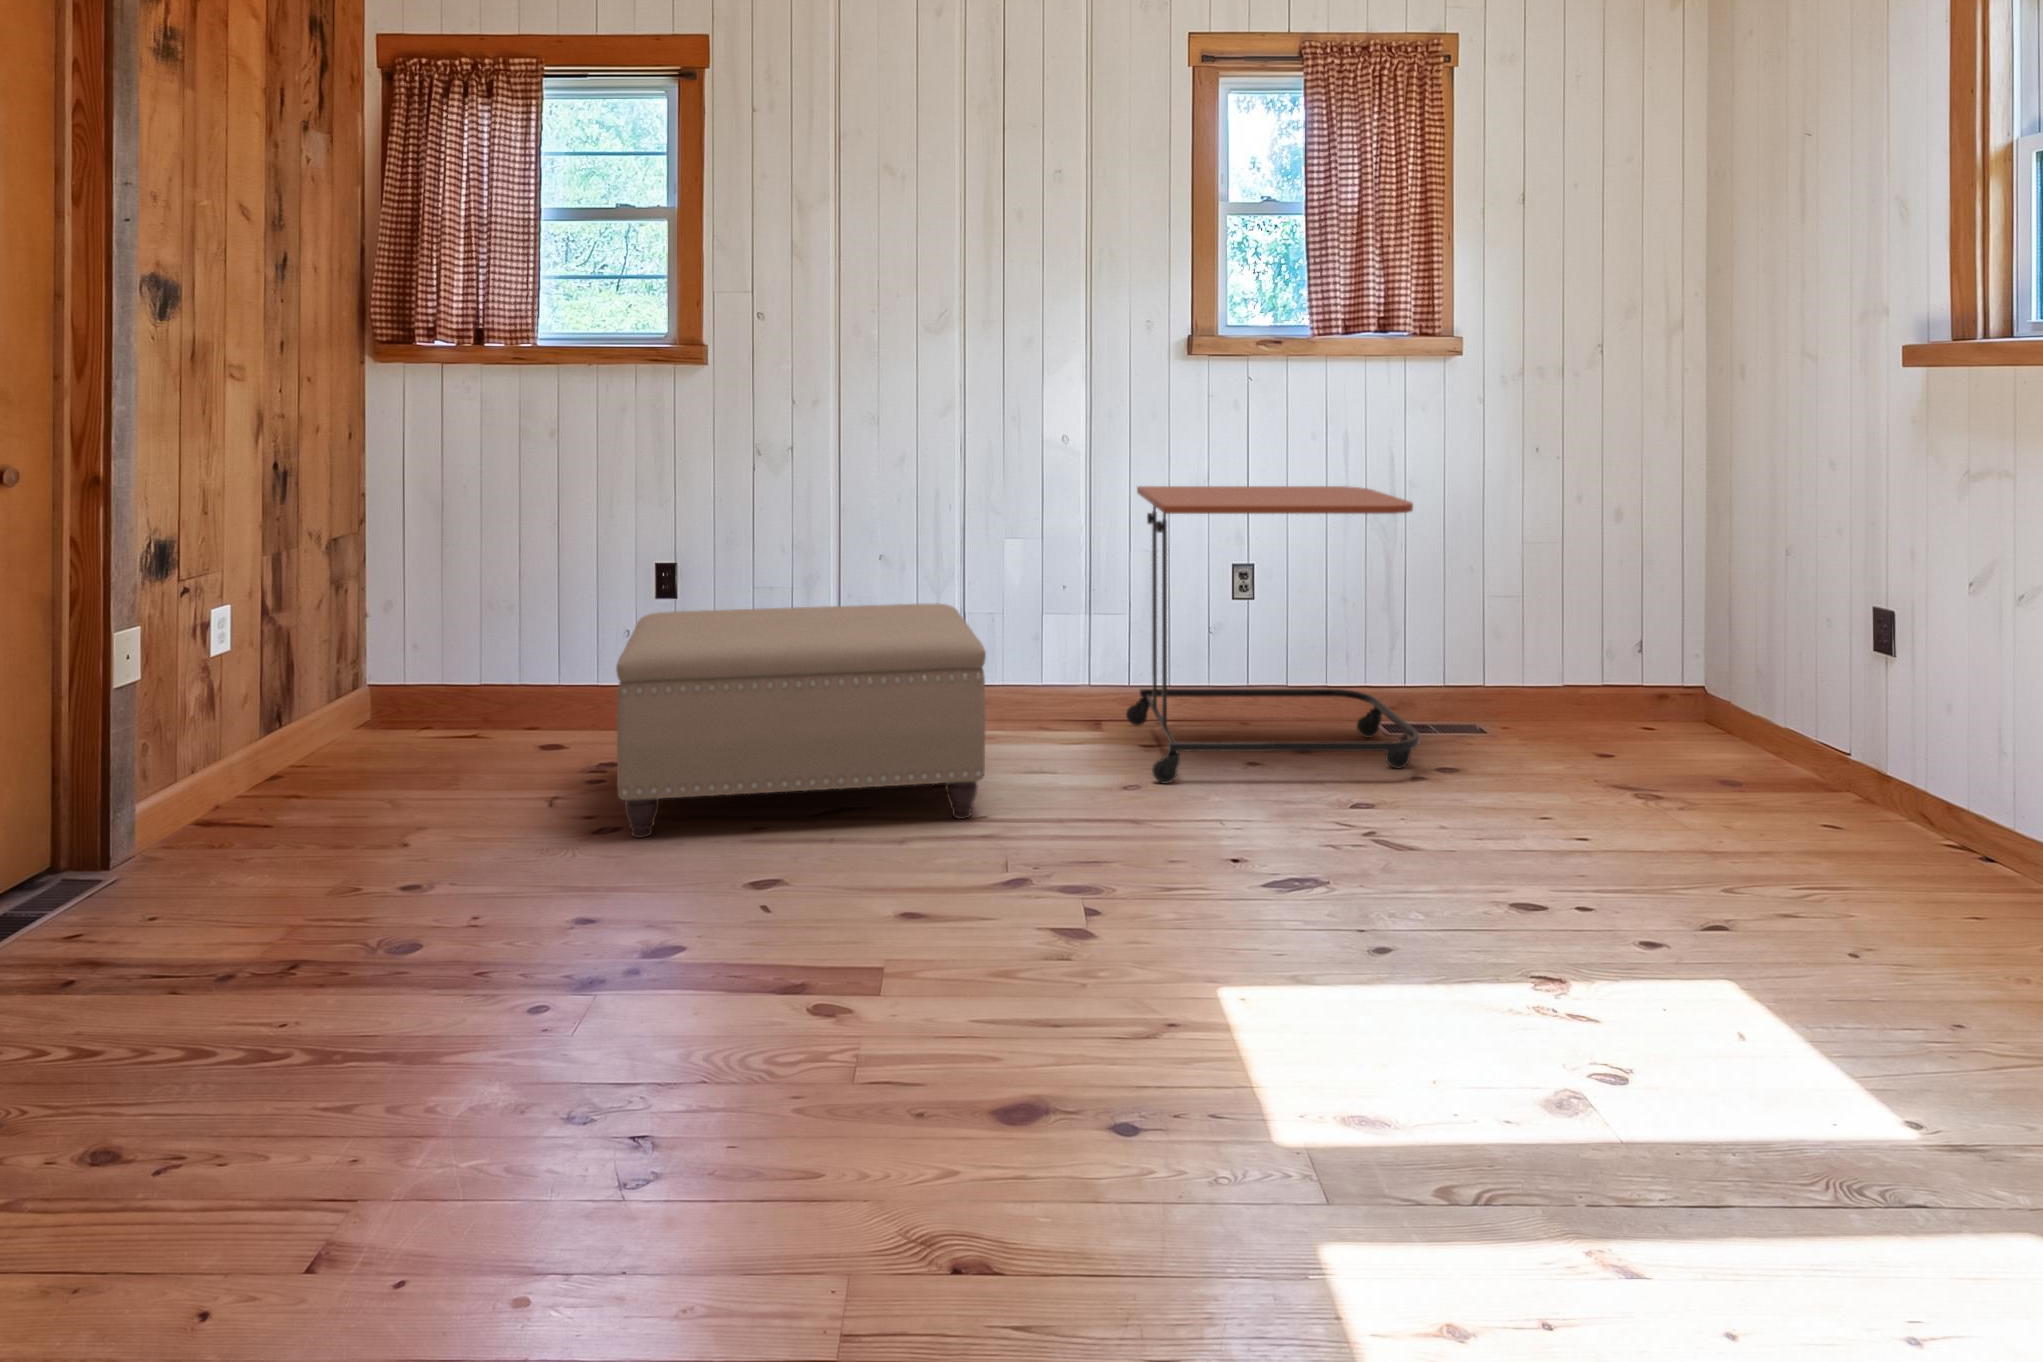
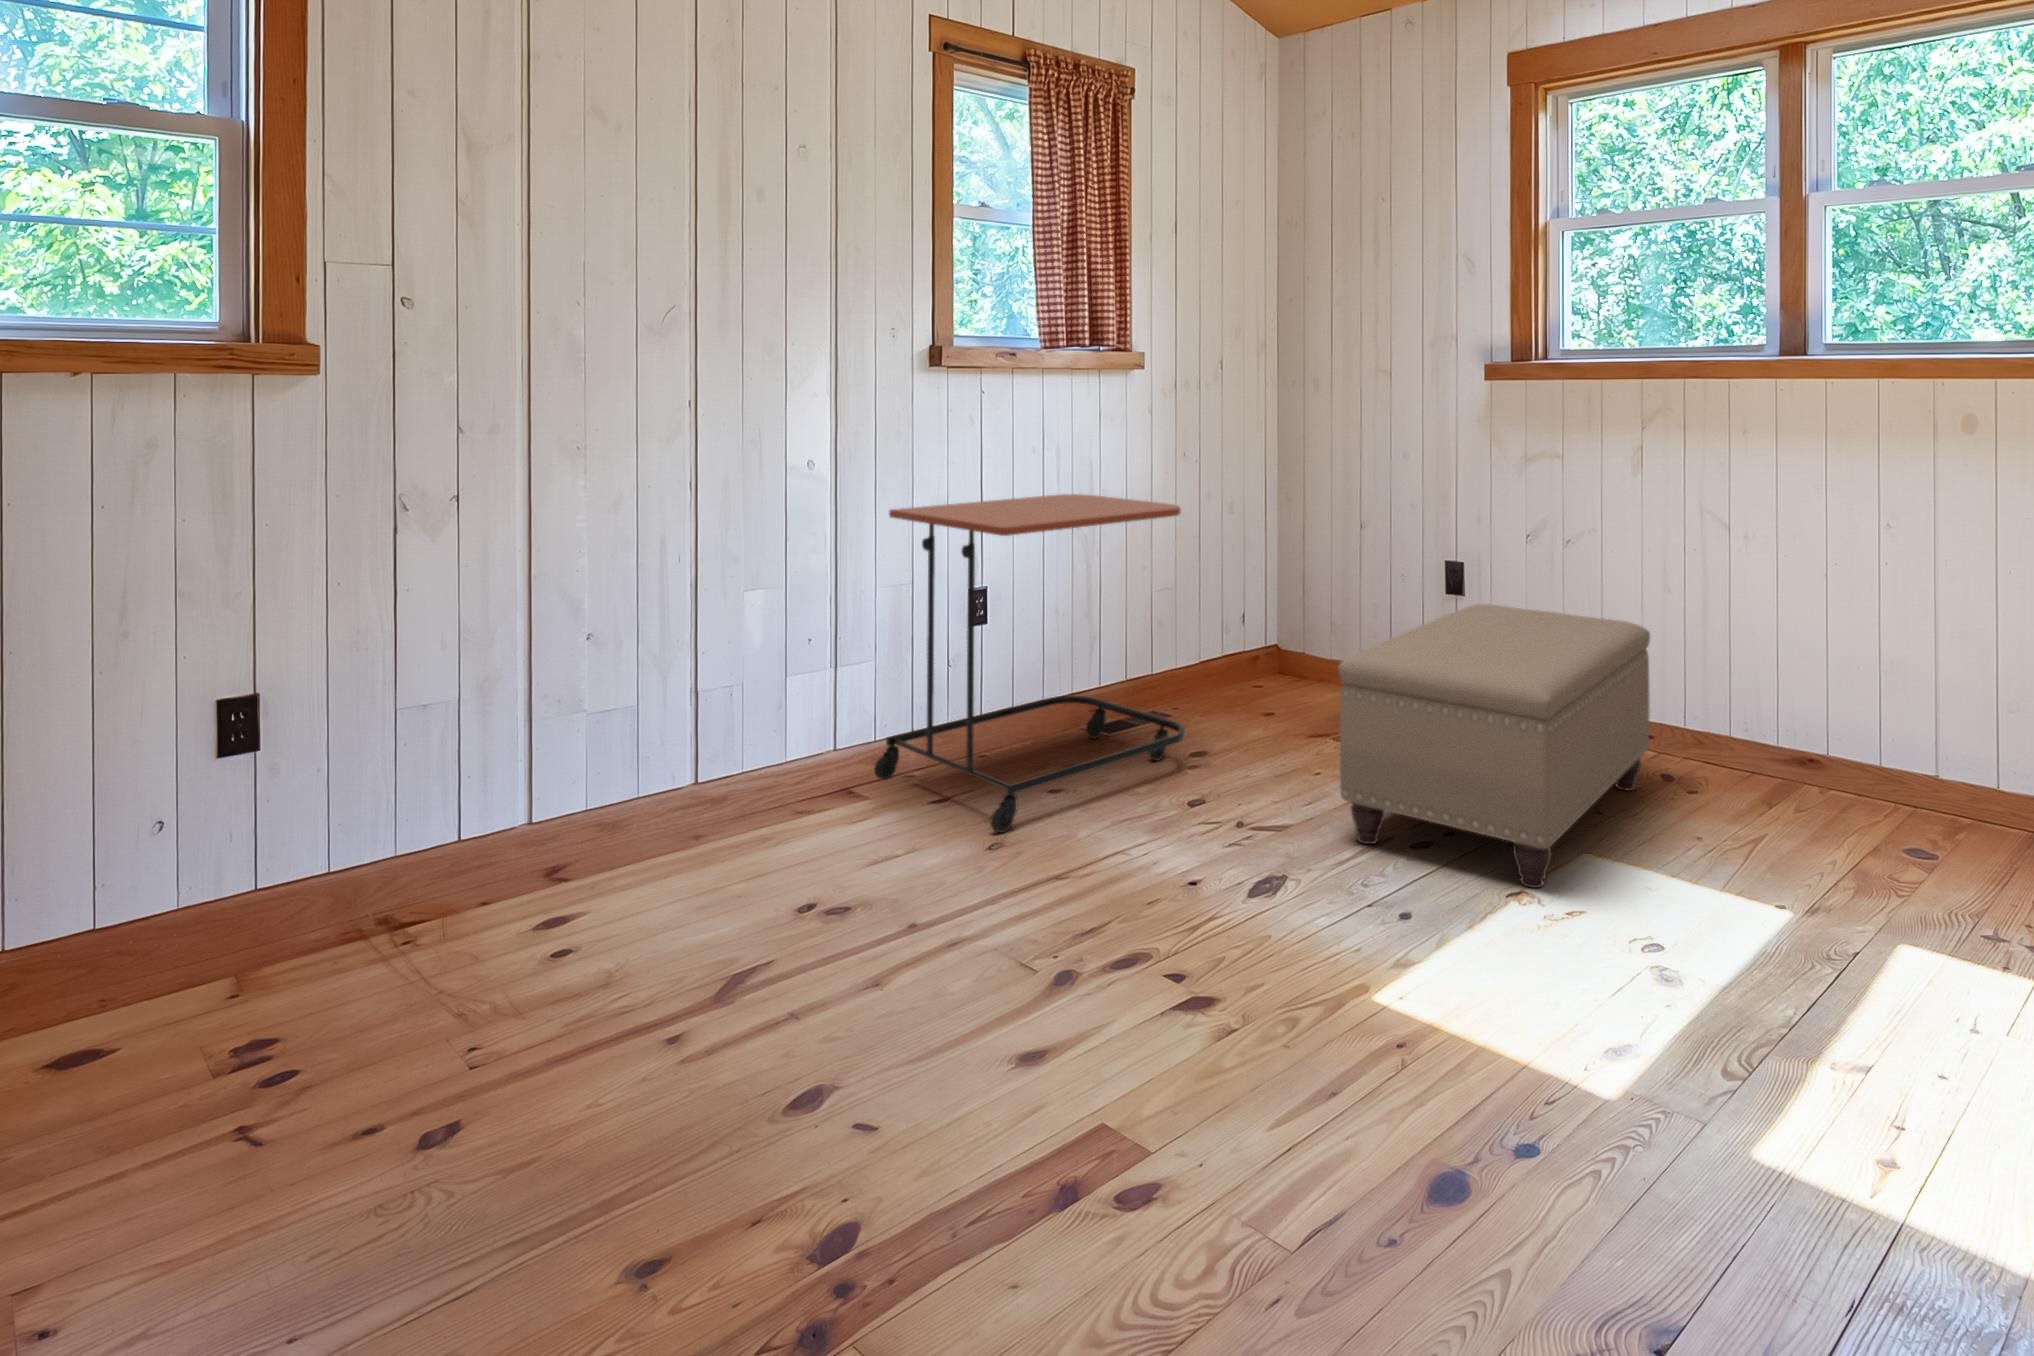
ottoman: present [616,603,986,838] -> present [1338,604,1650,888]

